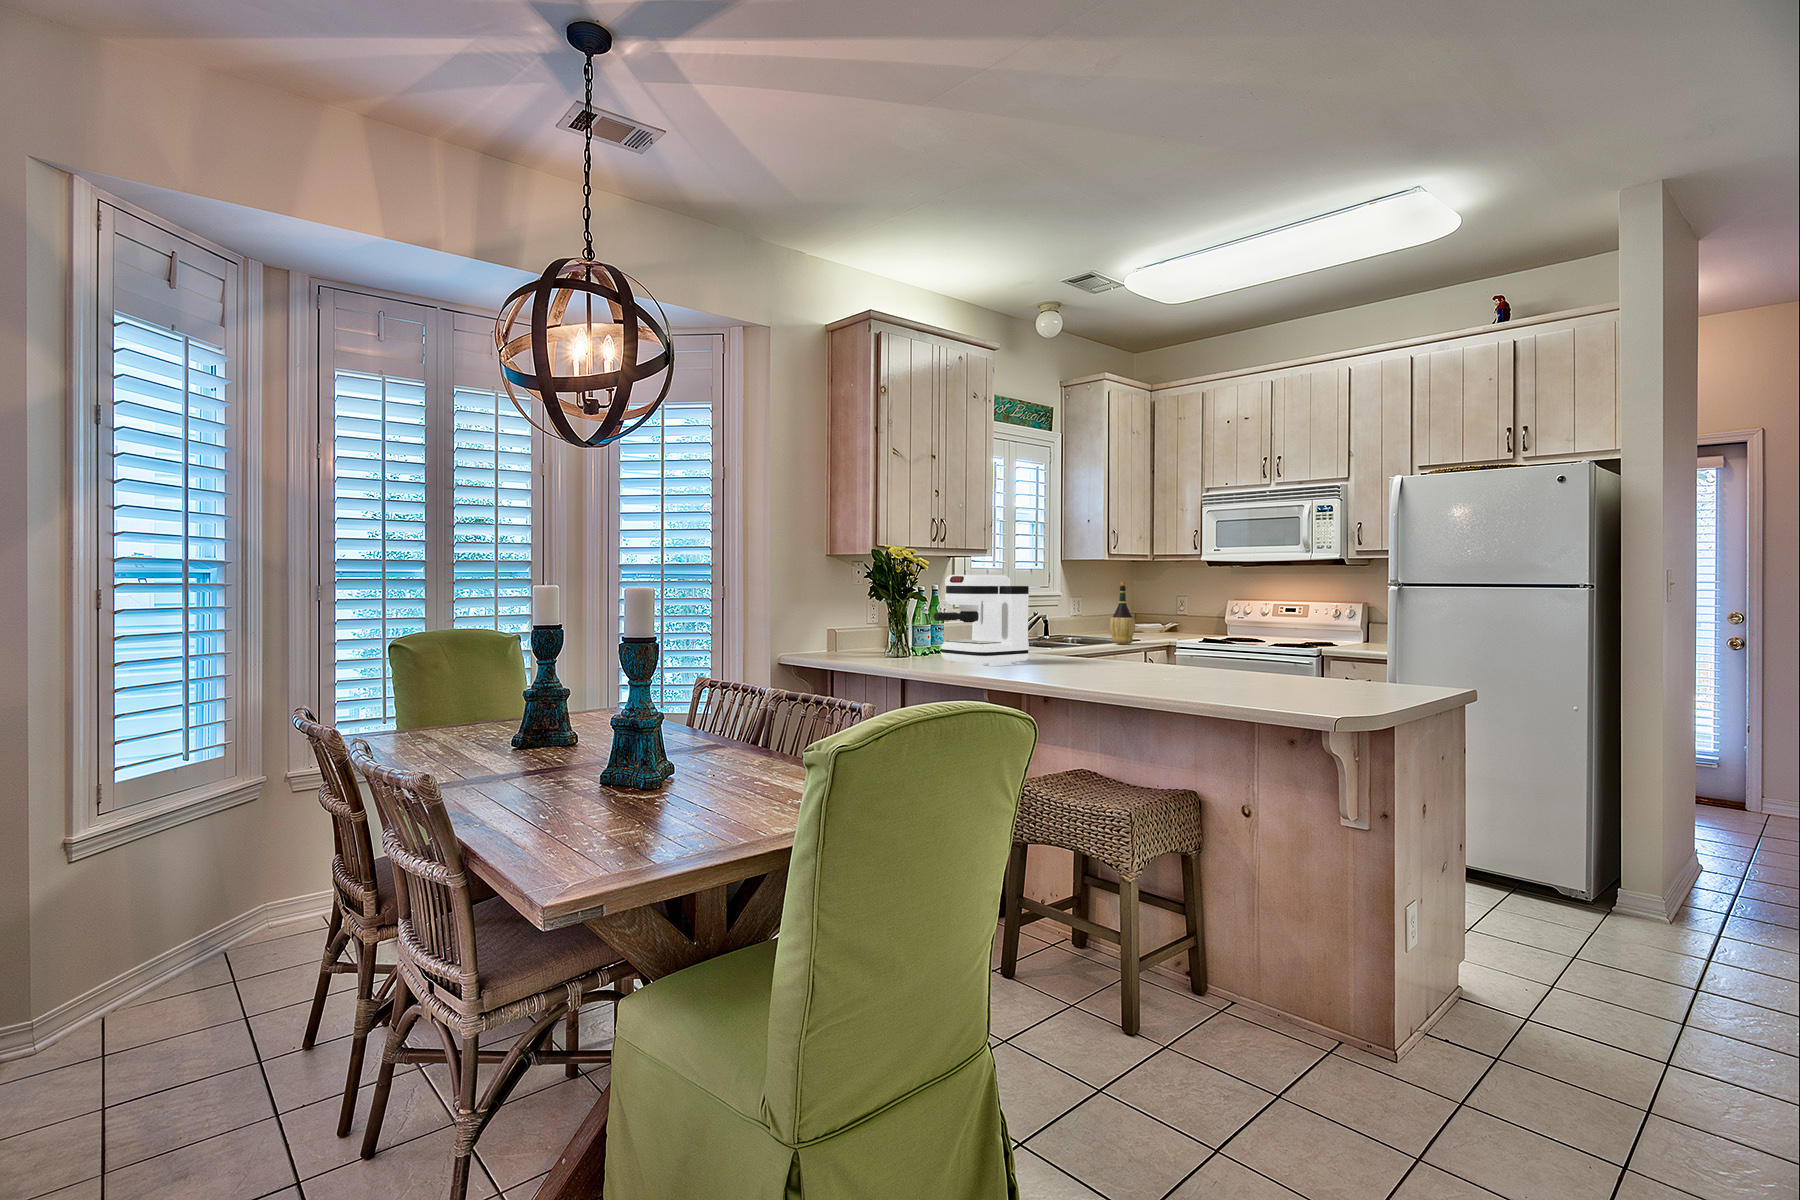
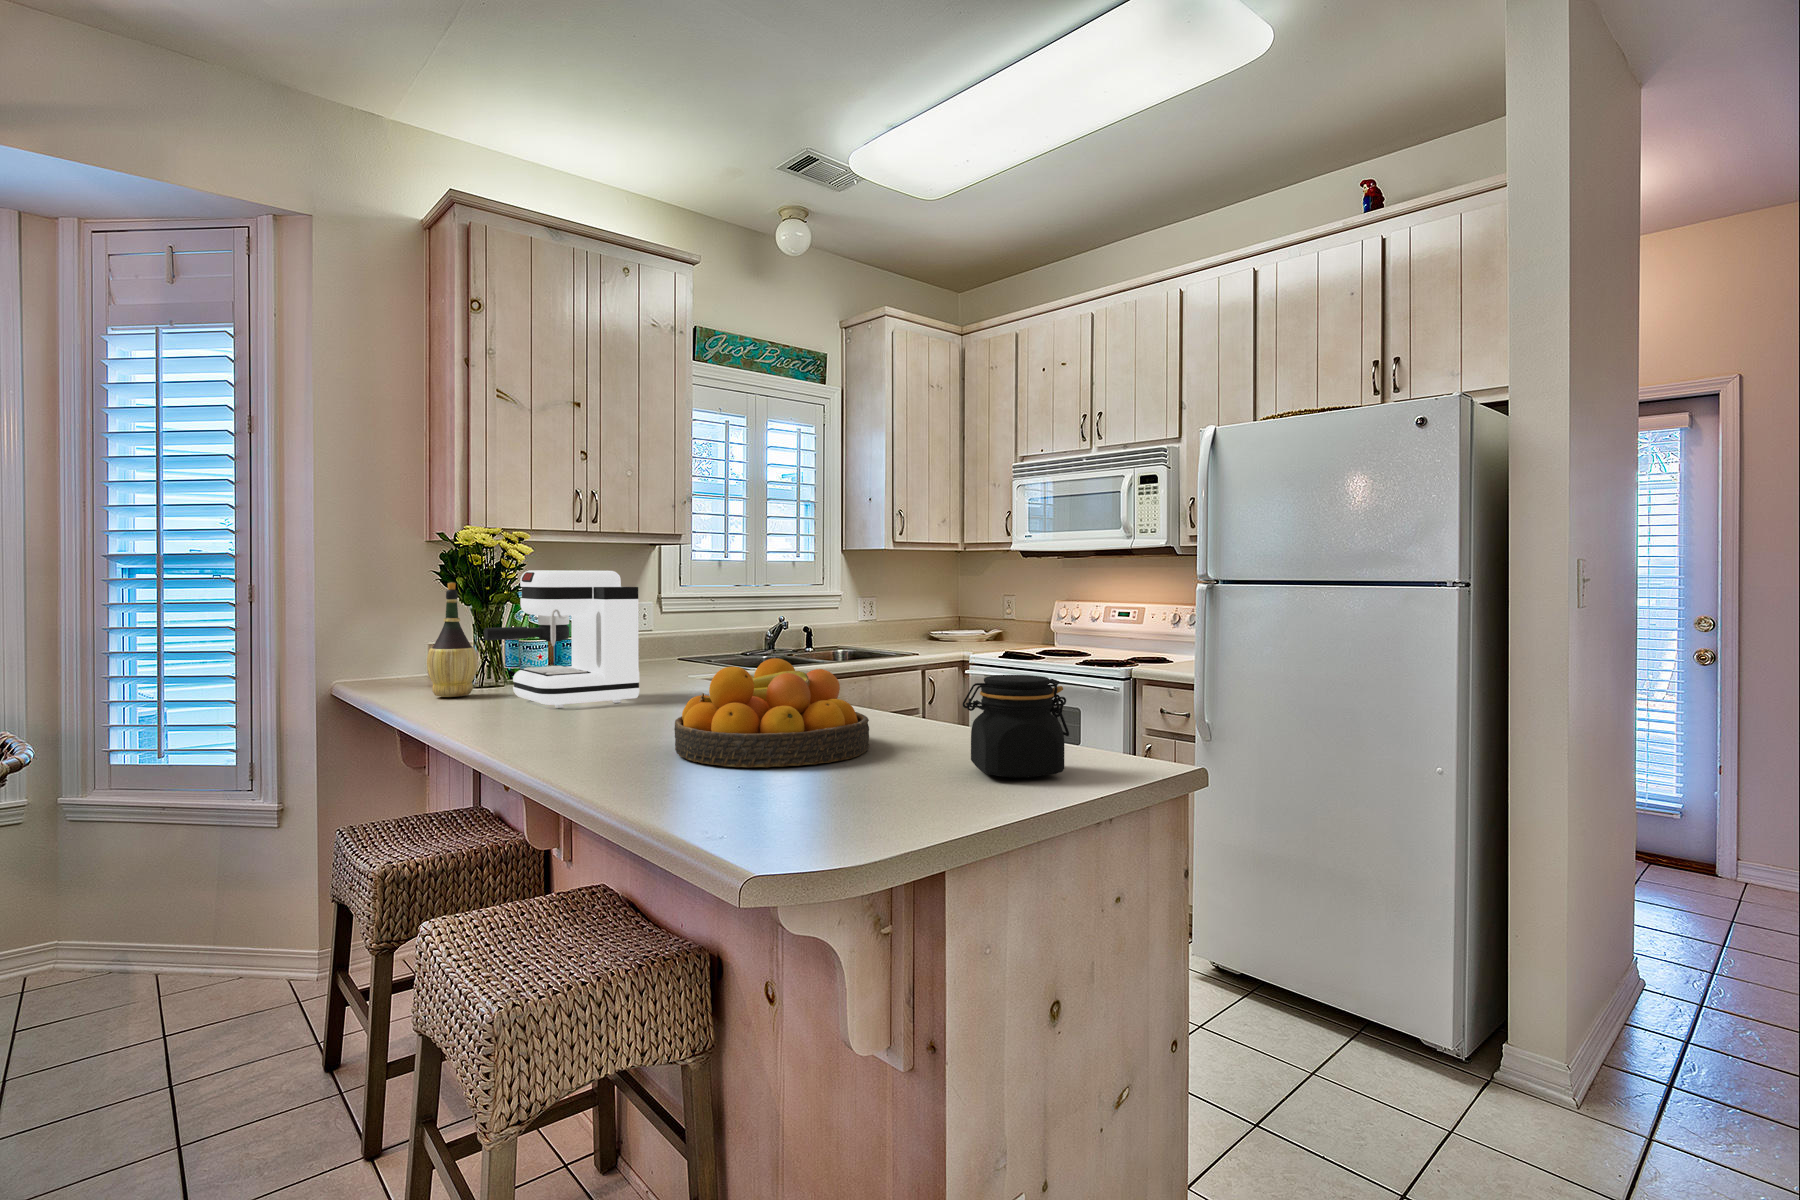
wine bottle: present [1110,582,1135,644] -> present [427,582,477,697]
fruit bowl: none [1137,628,1258,687] -> present [674,658,869,768]
jar: none [1338,634,1401,690] -> present [963,675,1069,778]

